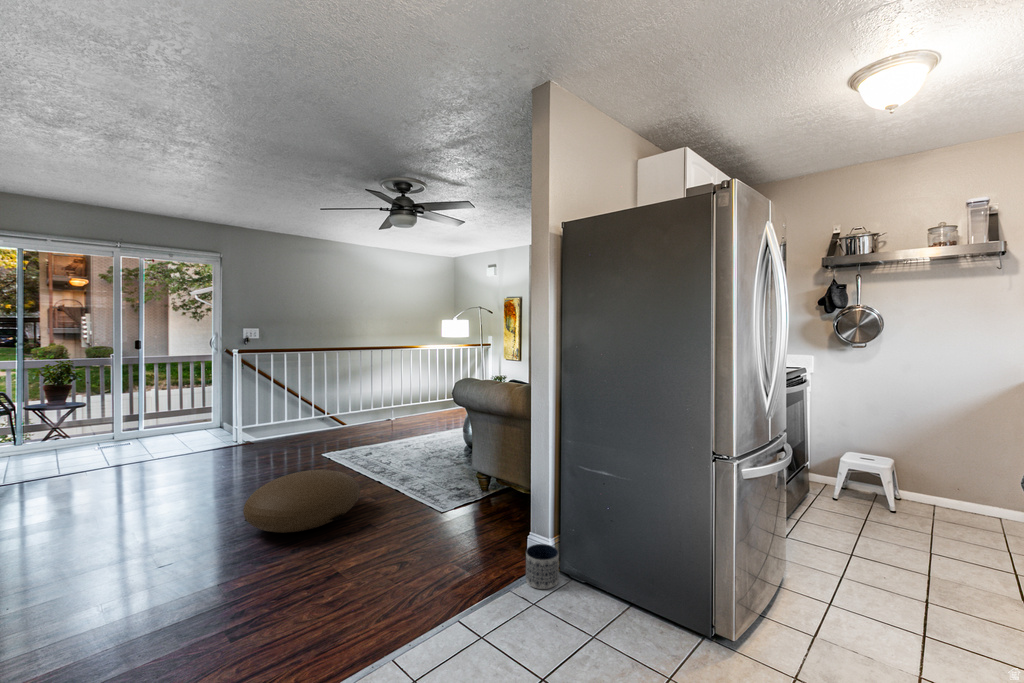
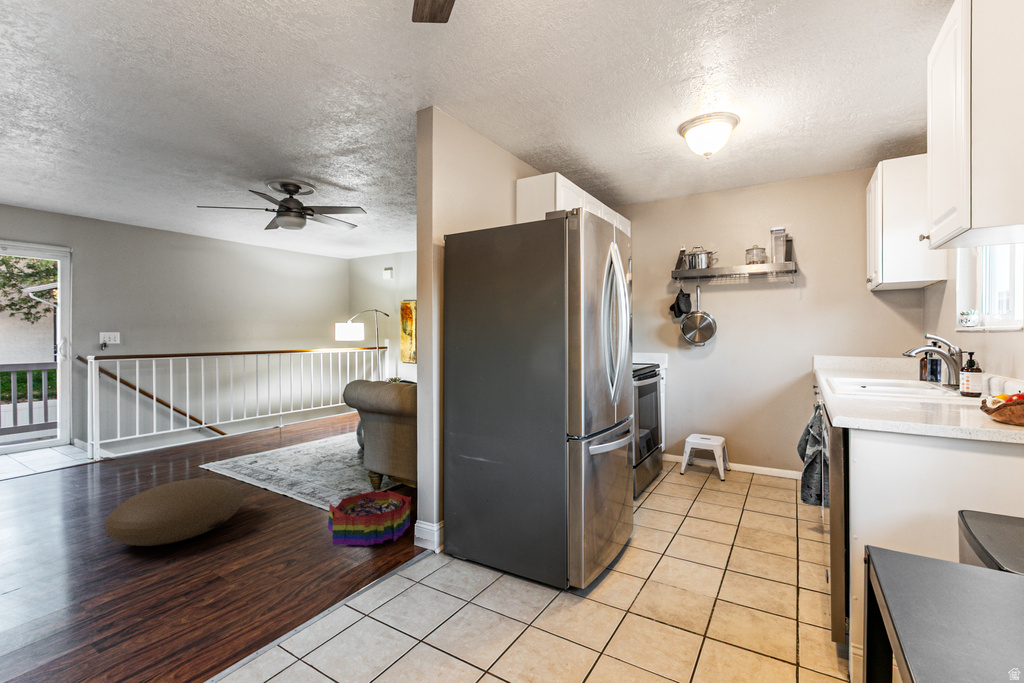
storage bin: none [439,495,522,554] -> present [328,491,411,546]
planter: present [526,544,559,589] -> none [412,529,443,569]

